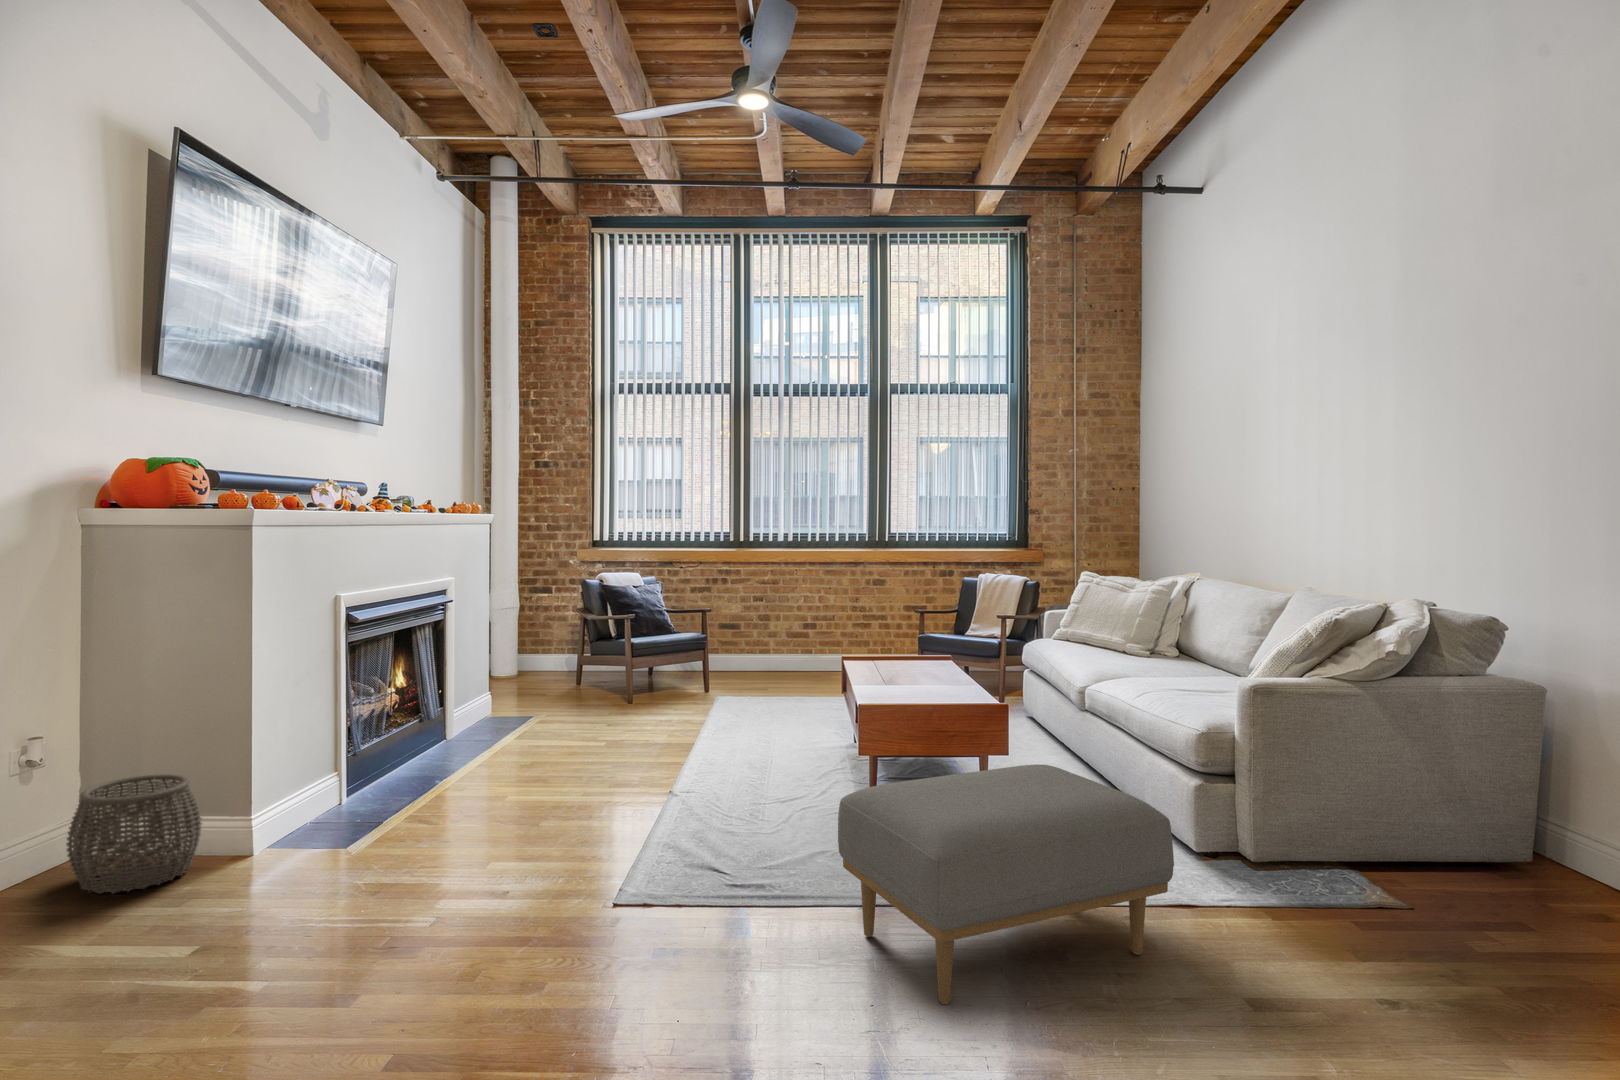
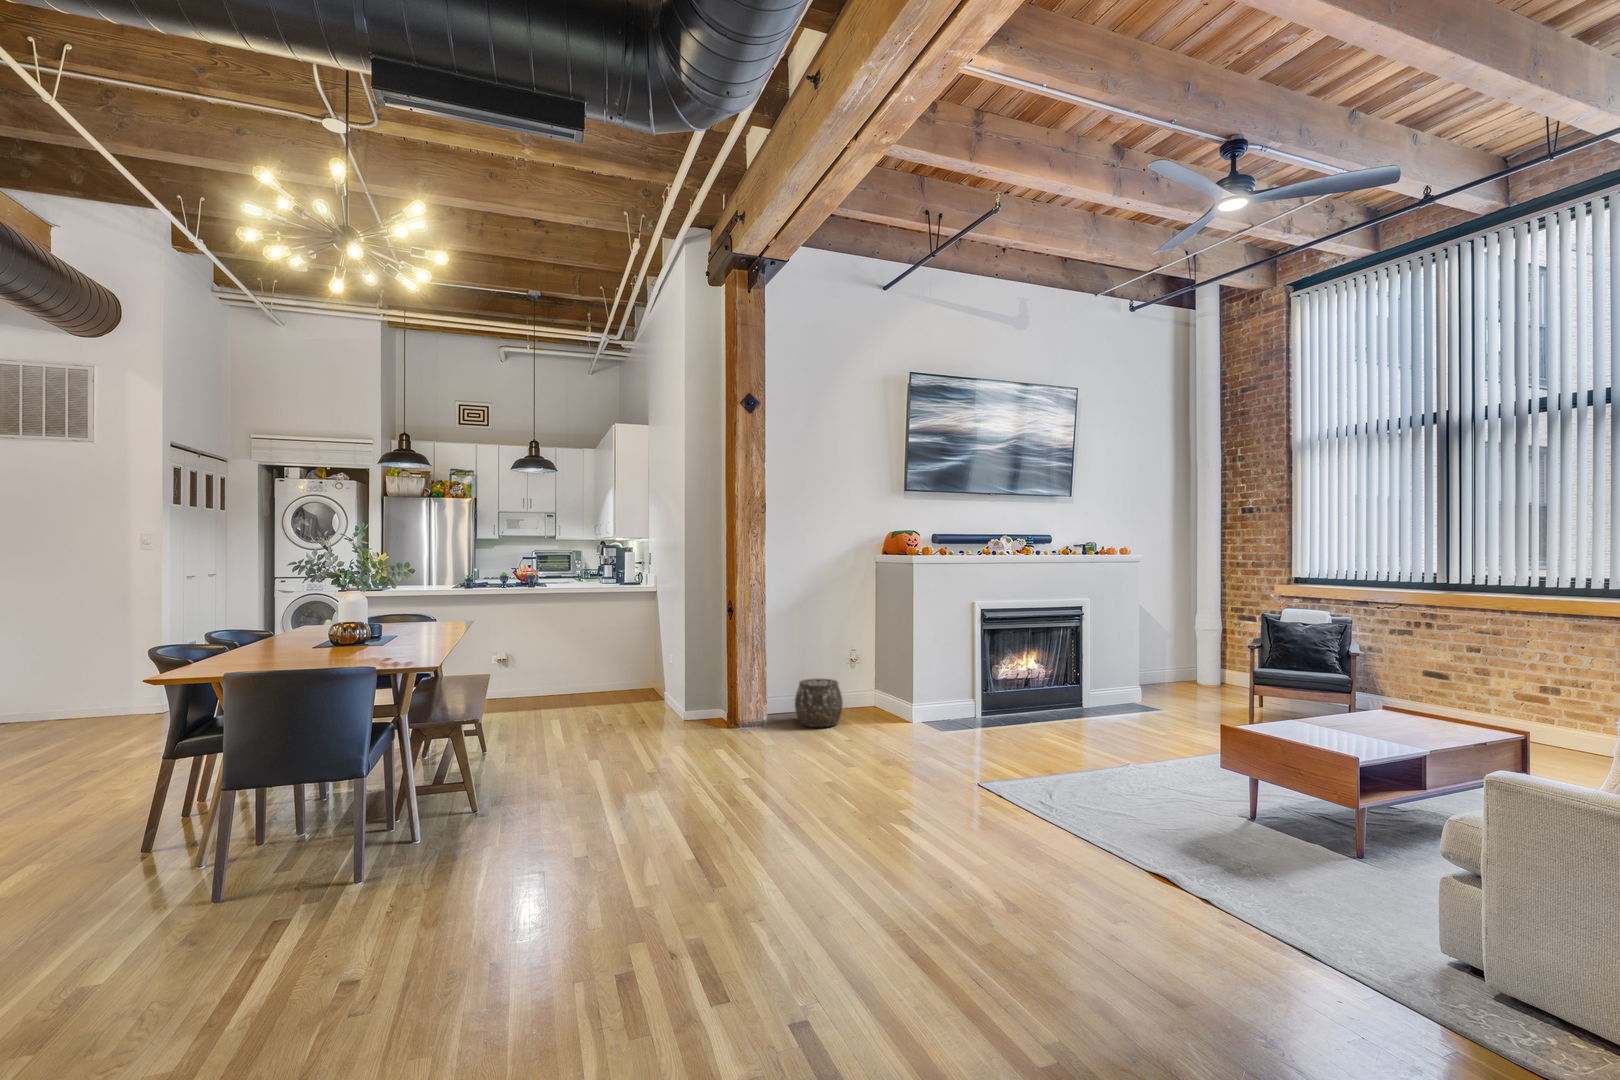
ottoman: present [838,765,1174,1004] -> none [851,759,1115,967]

